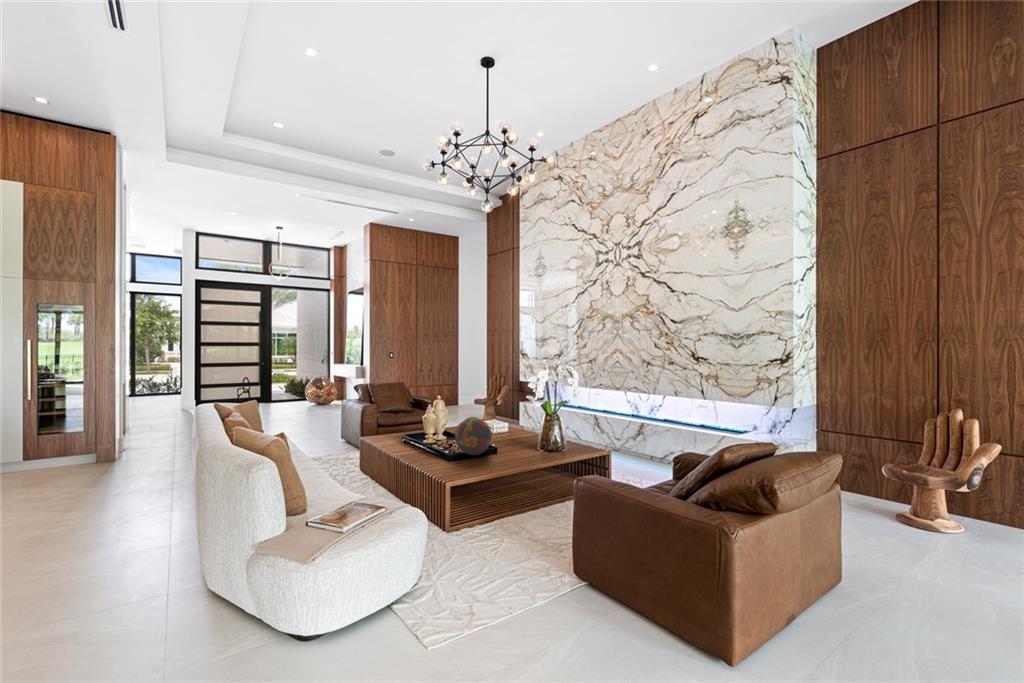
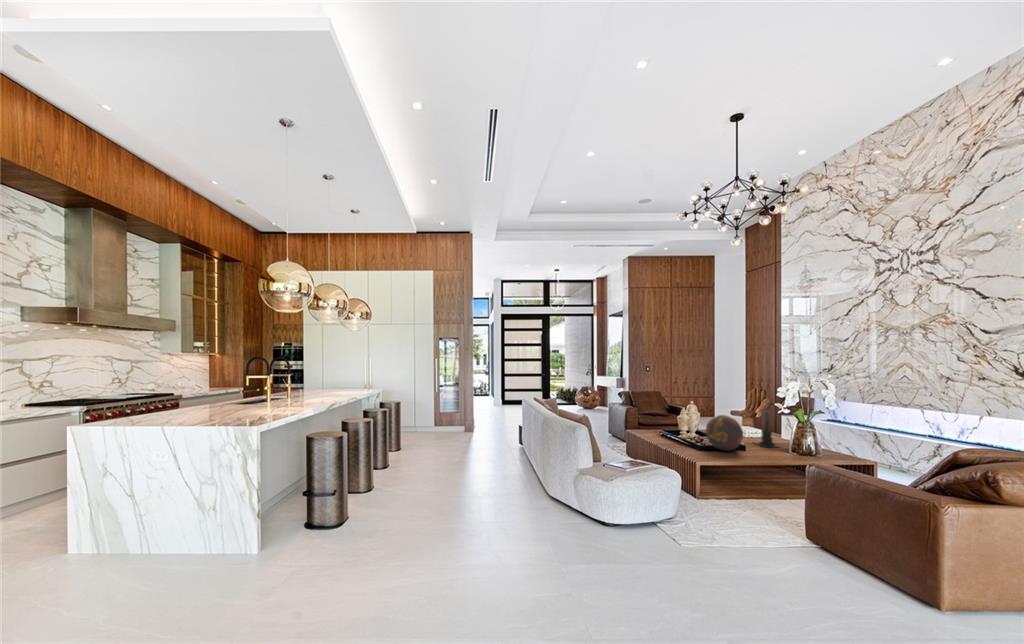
candle holder: none [498,400,525,442] -> present [756,411,778,447]

